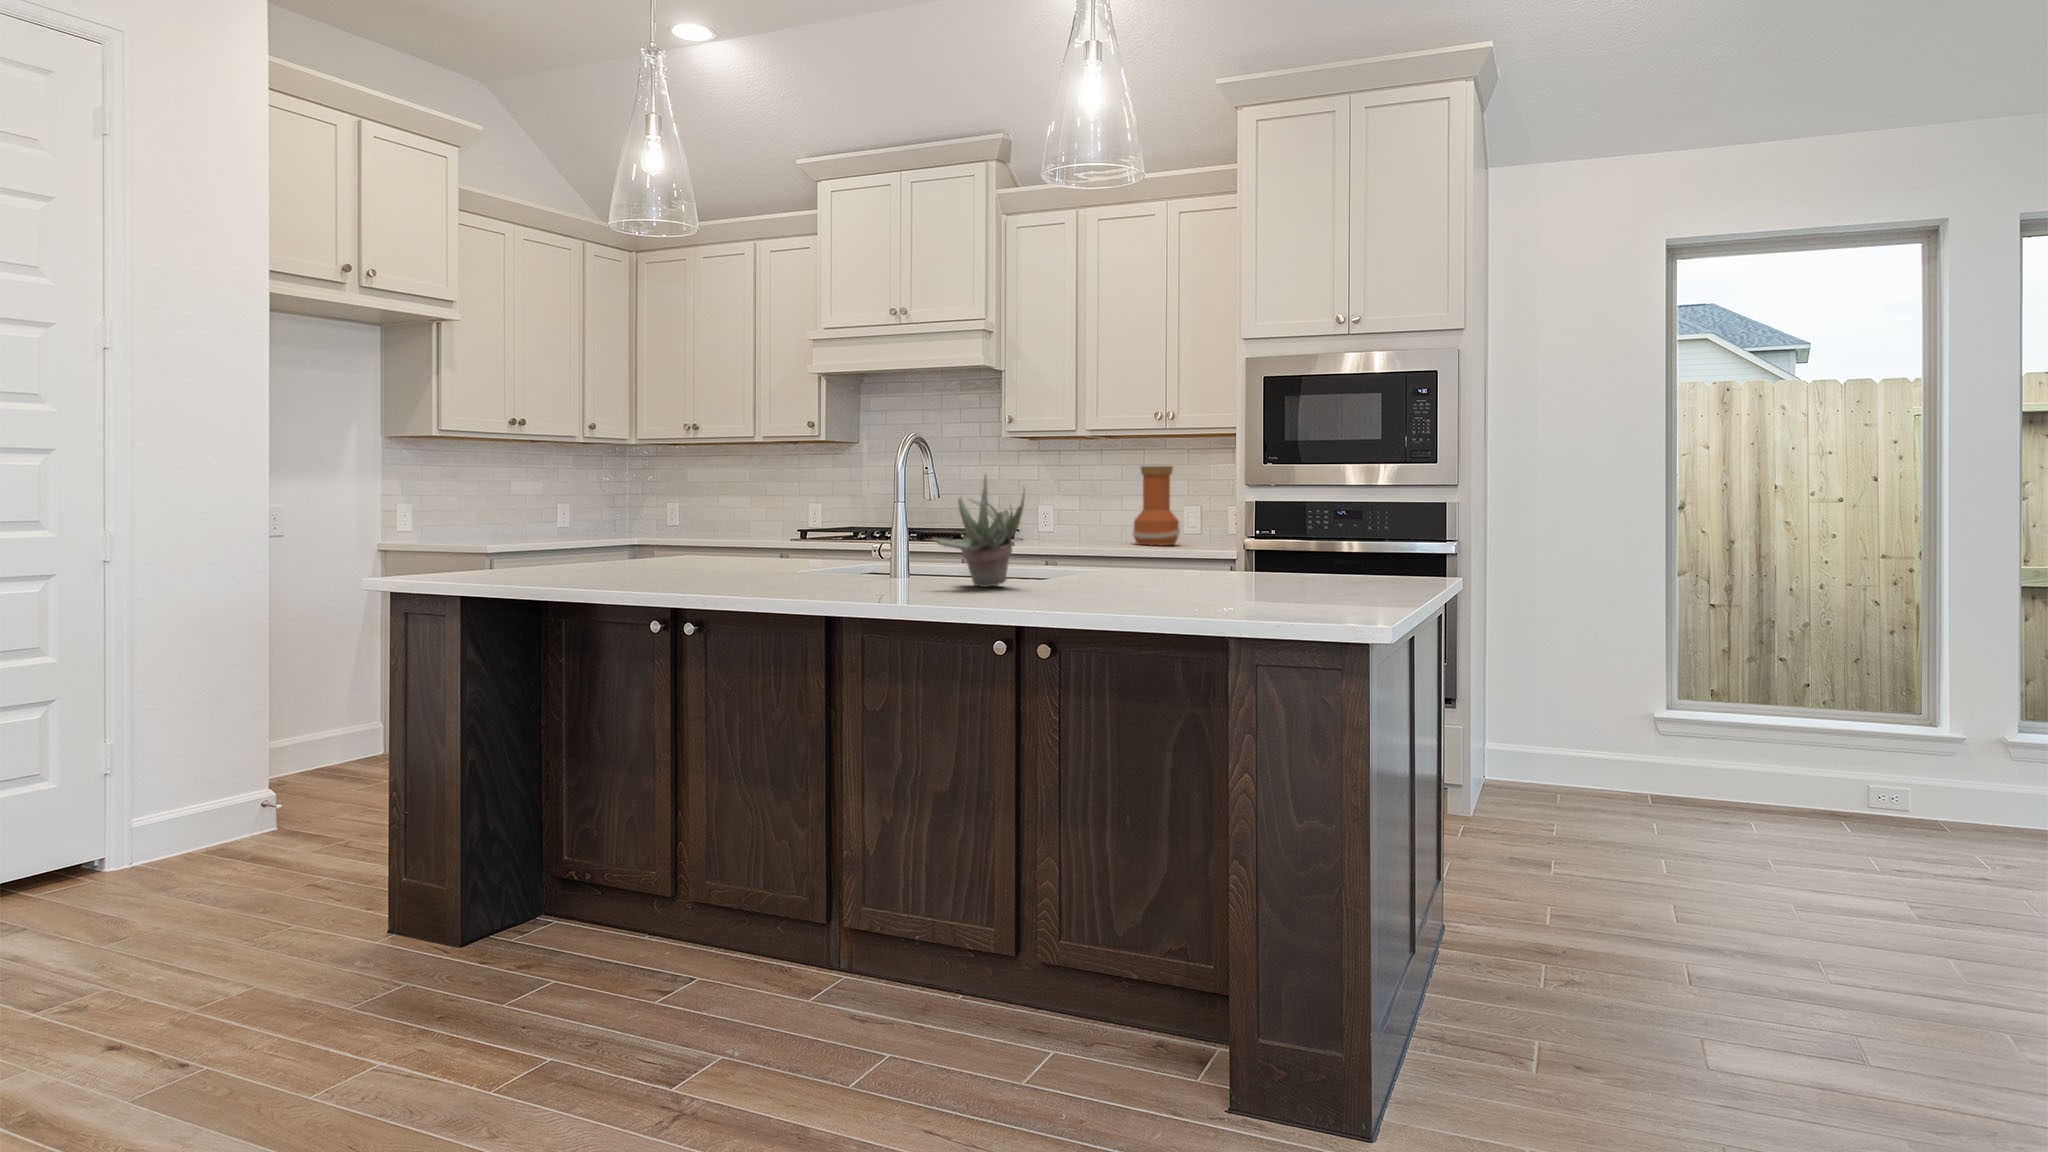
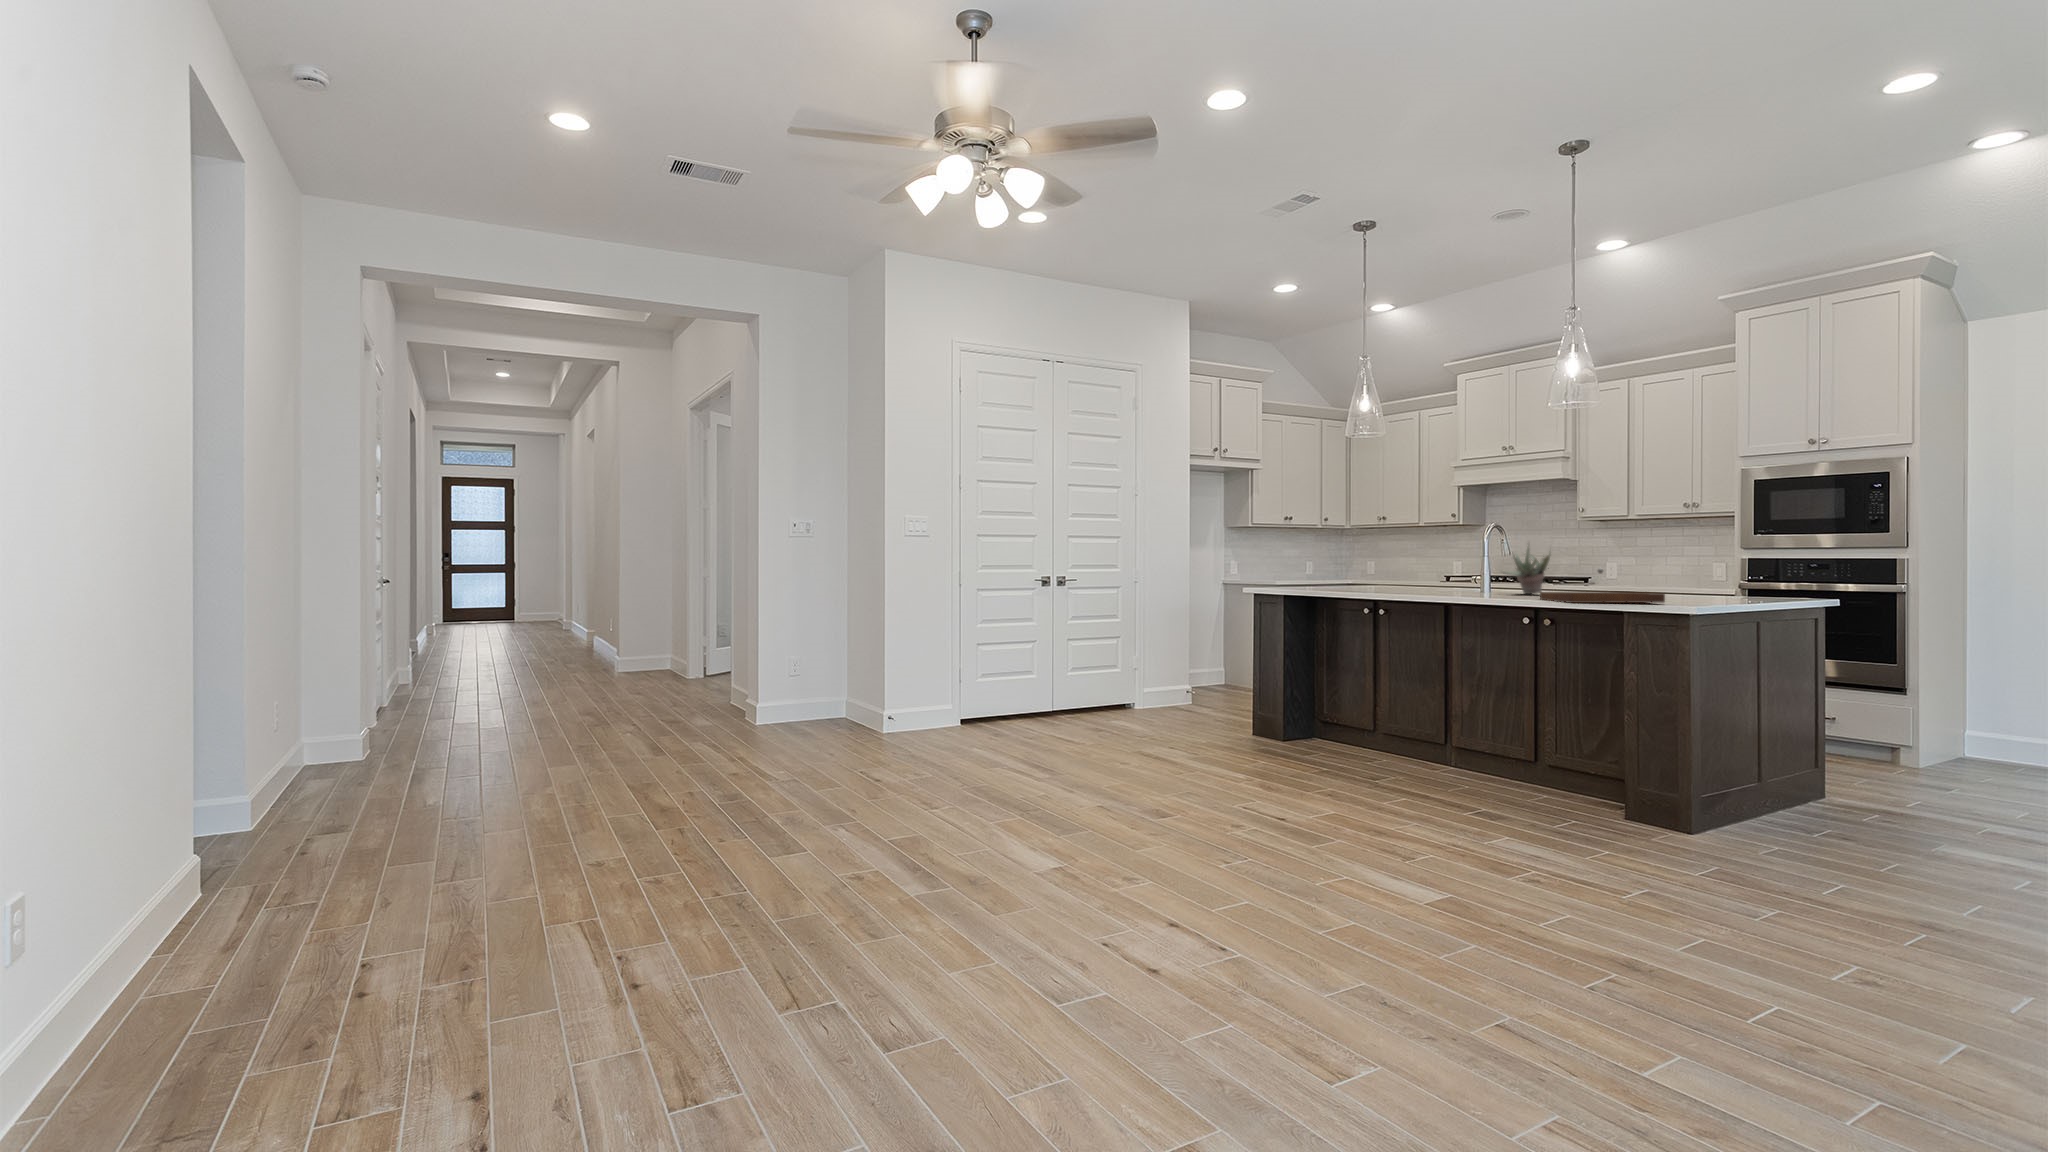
vase: present [1133,466,1180,545] -> none [1665,537,1702,586]
tray: none [1024,536,1247,618] -> present [1540,569,1665,603]

